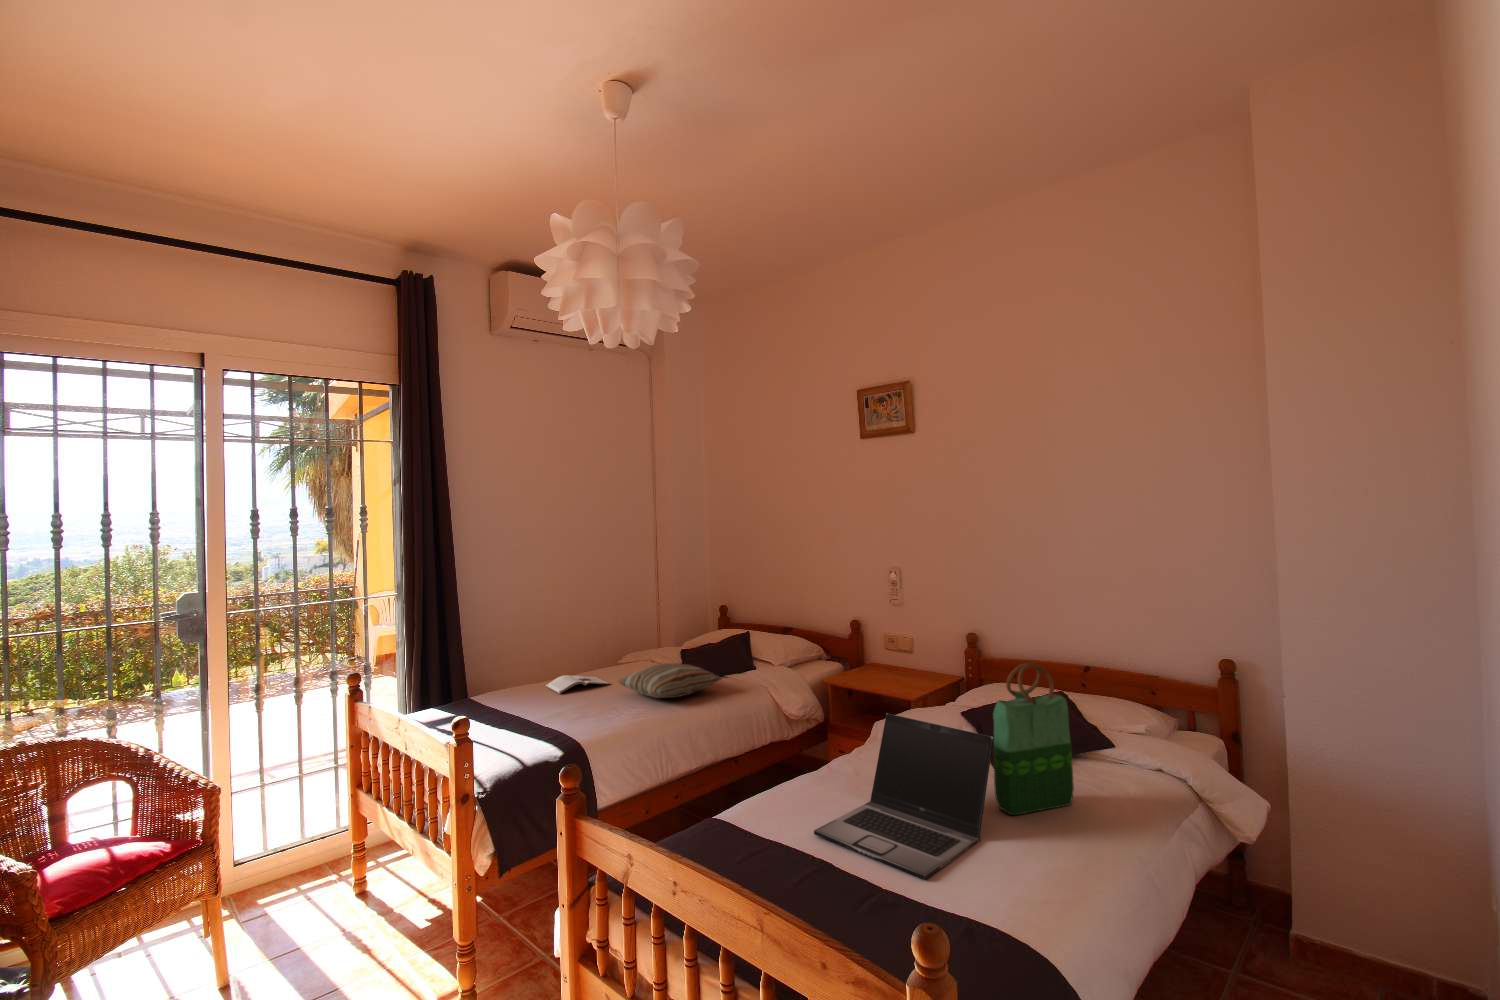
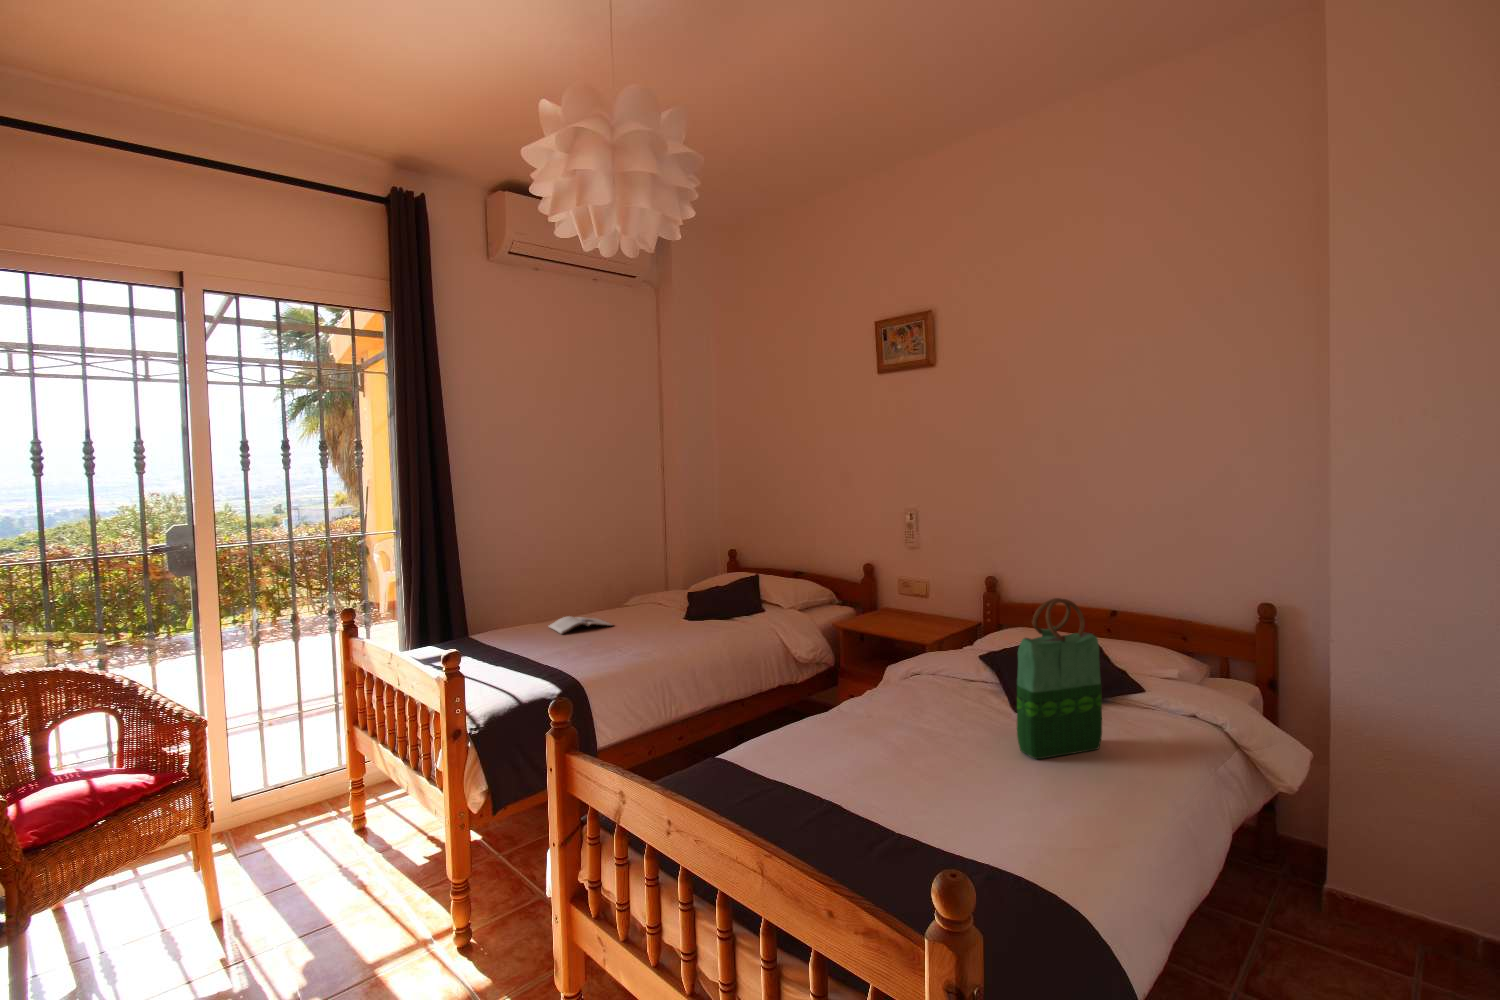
pillow: present [619,663,721,698] -> none [622,605,729,639]
laptop: present [814,713,994,880] -> none [822,651,1019,824]

